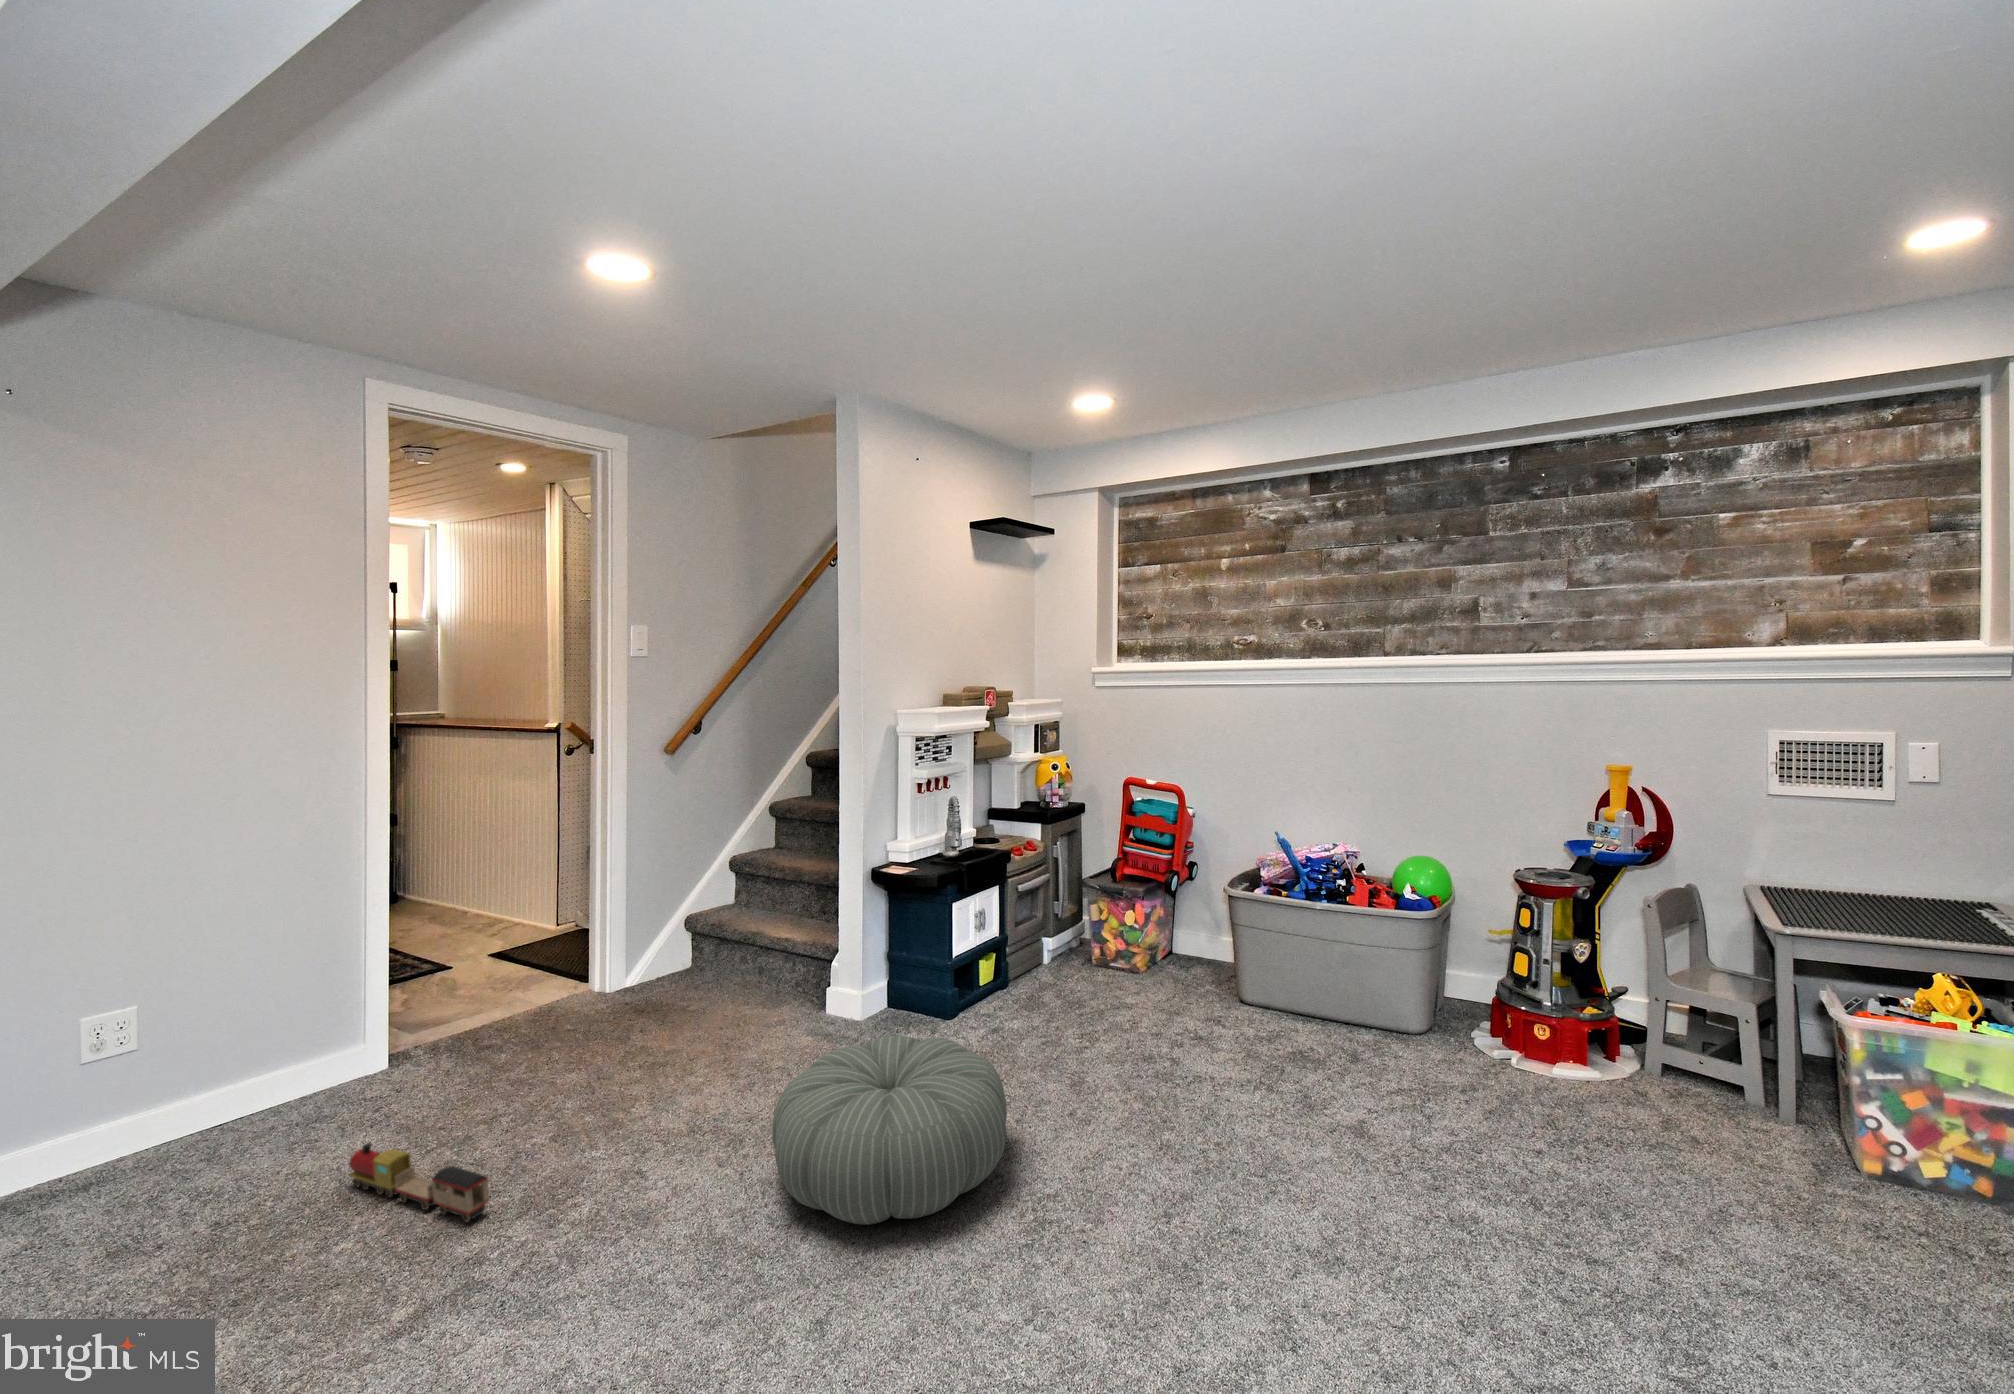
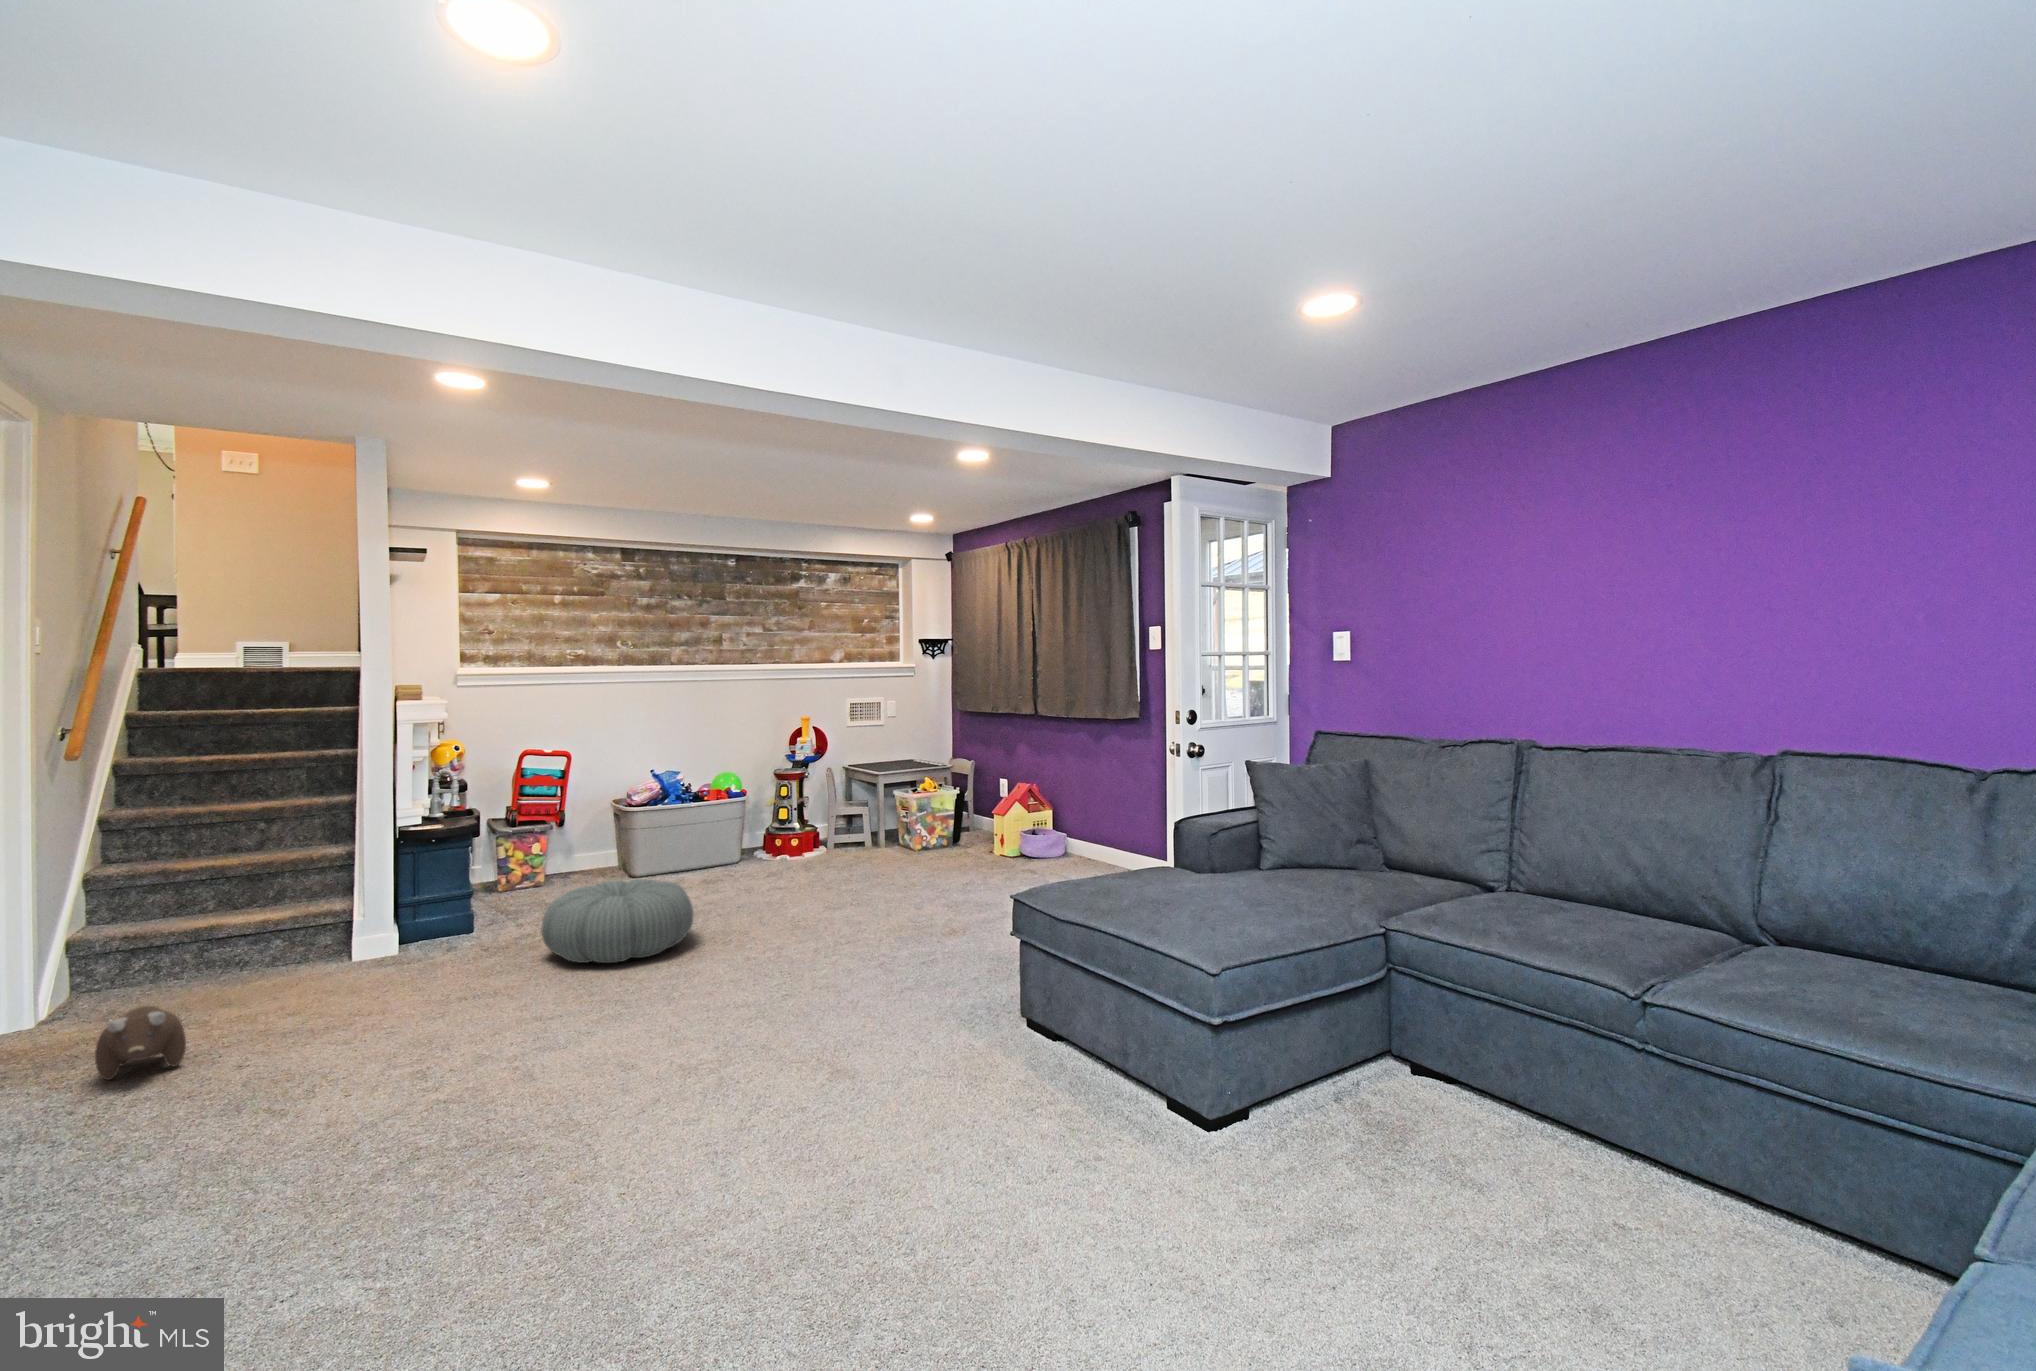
plush toy: none [369,1041,480,1116] -> present [95,1006,186,1080]
toy train: present [349,1143,489,1222] -> none [239,1006,426,1083]

